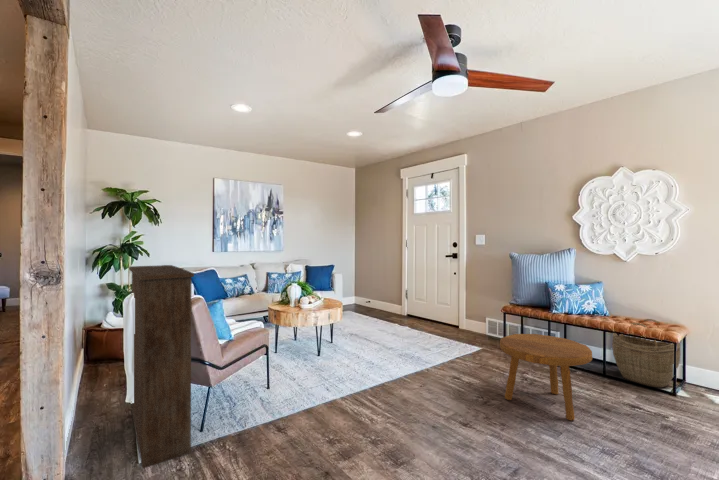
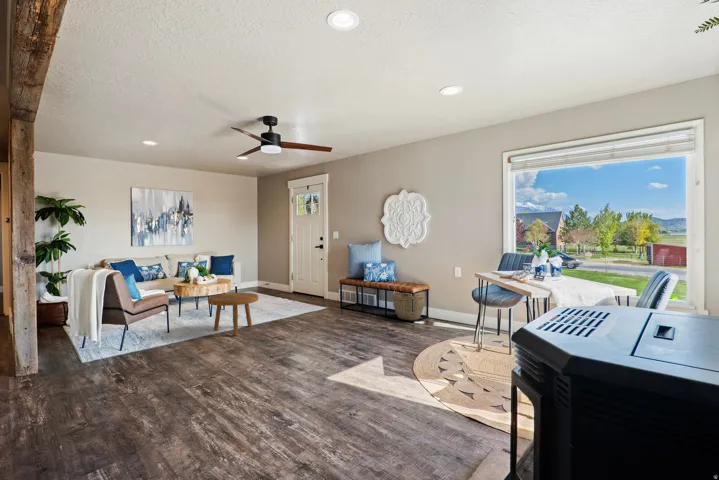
bookshelf: present [129,265,194,468] -> none [69,254,114,364]
footstool: present [500,334,592,420] -> present [208,293,258,336]

